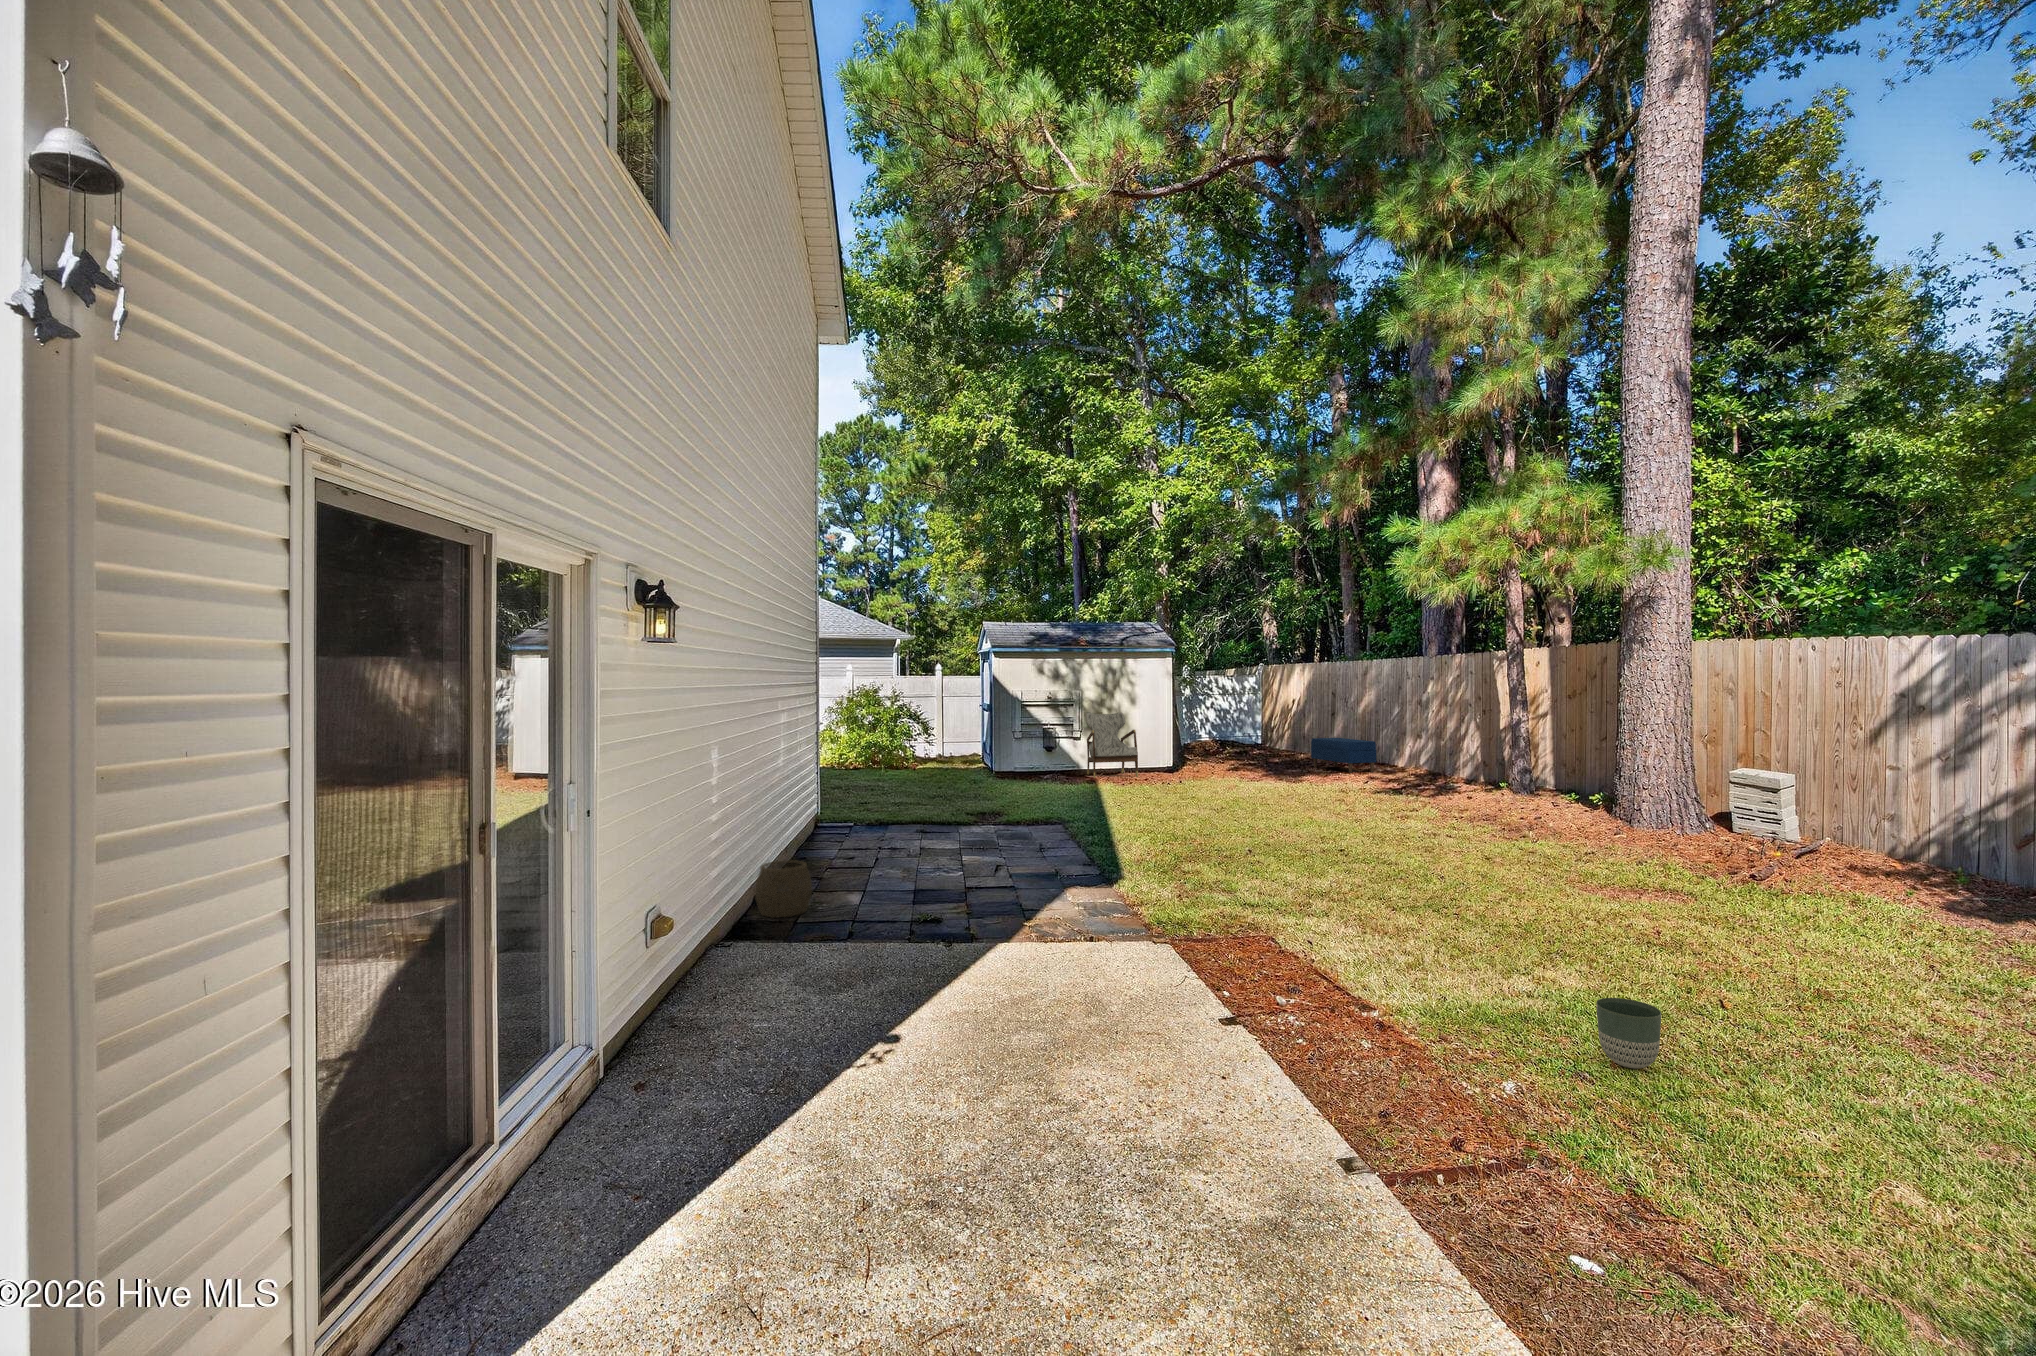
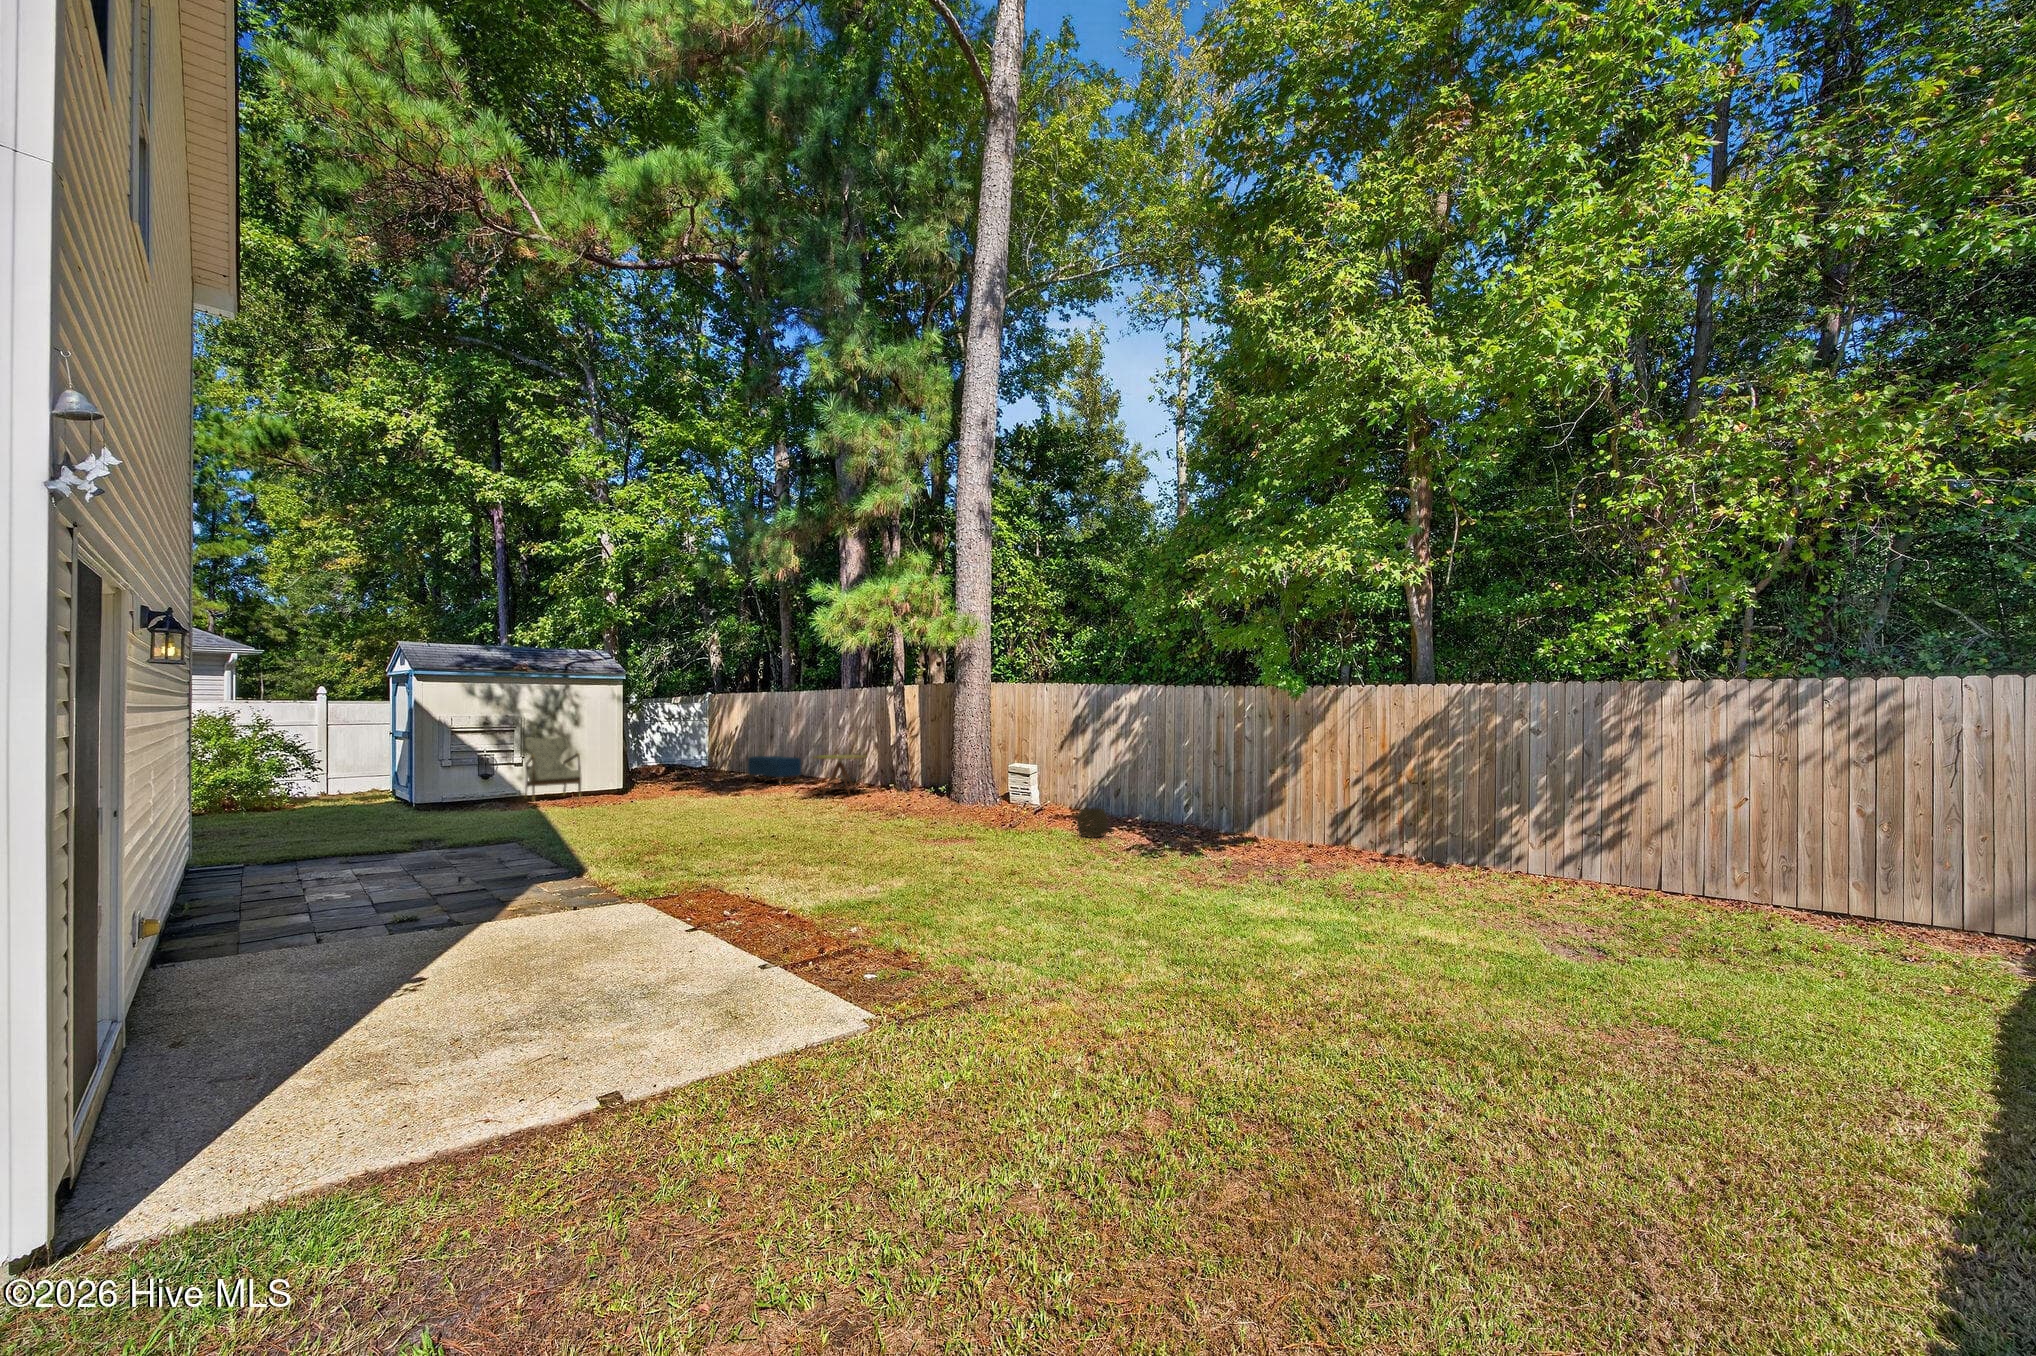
round table: none [1391,739,1468,791] -> present [813,755,867,794]
woven basket: present [755,860,812,918] -> present [1077,808,1108,837]
planter: present [1596,998,1661,1069] -> none [897,904,929,943]

